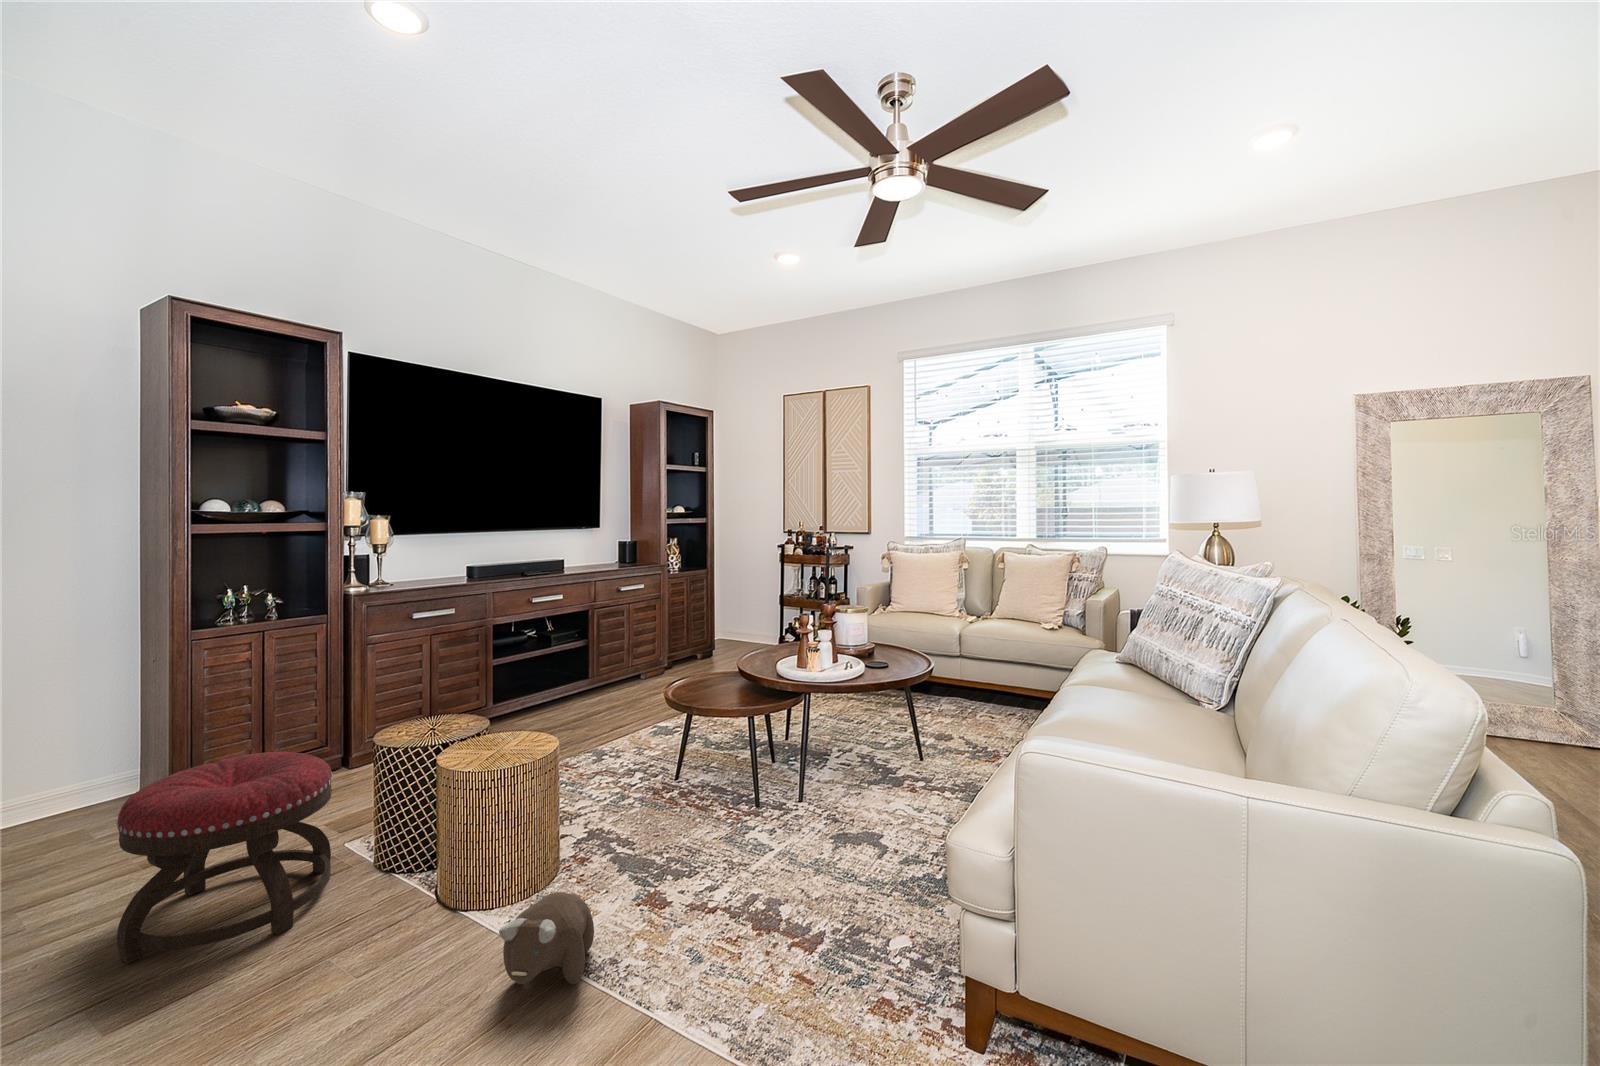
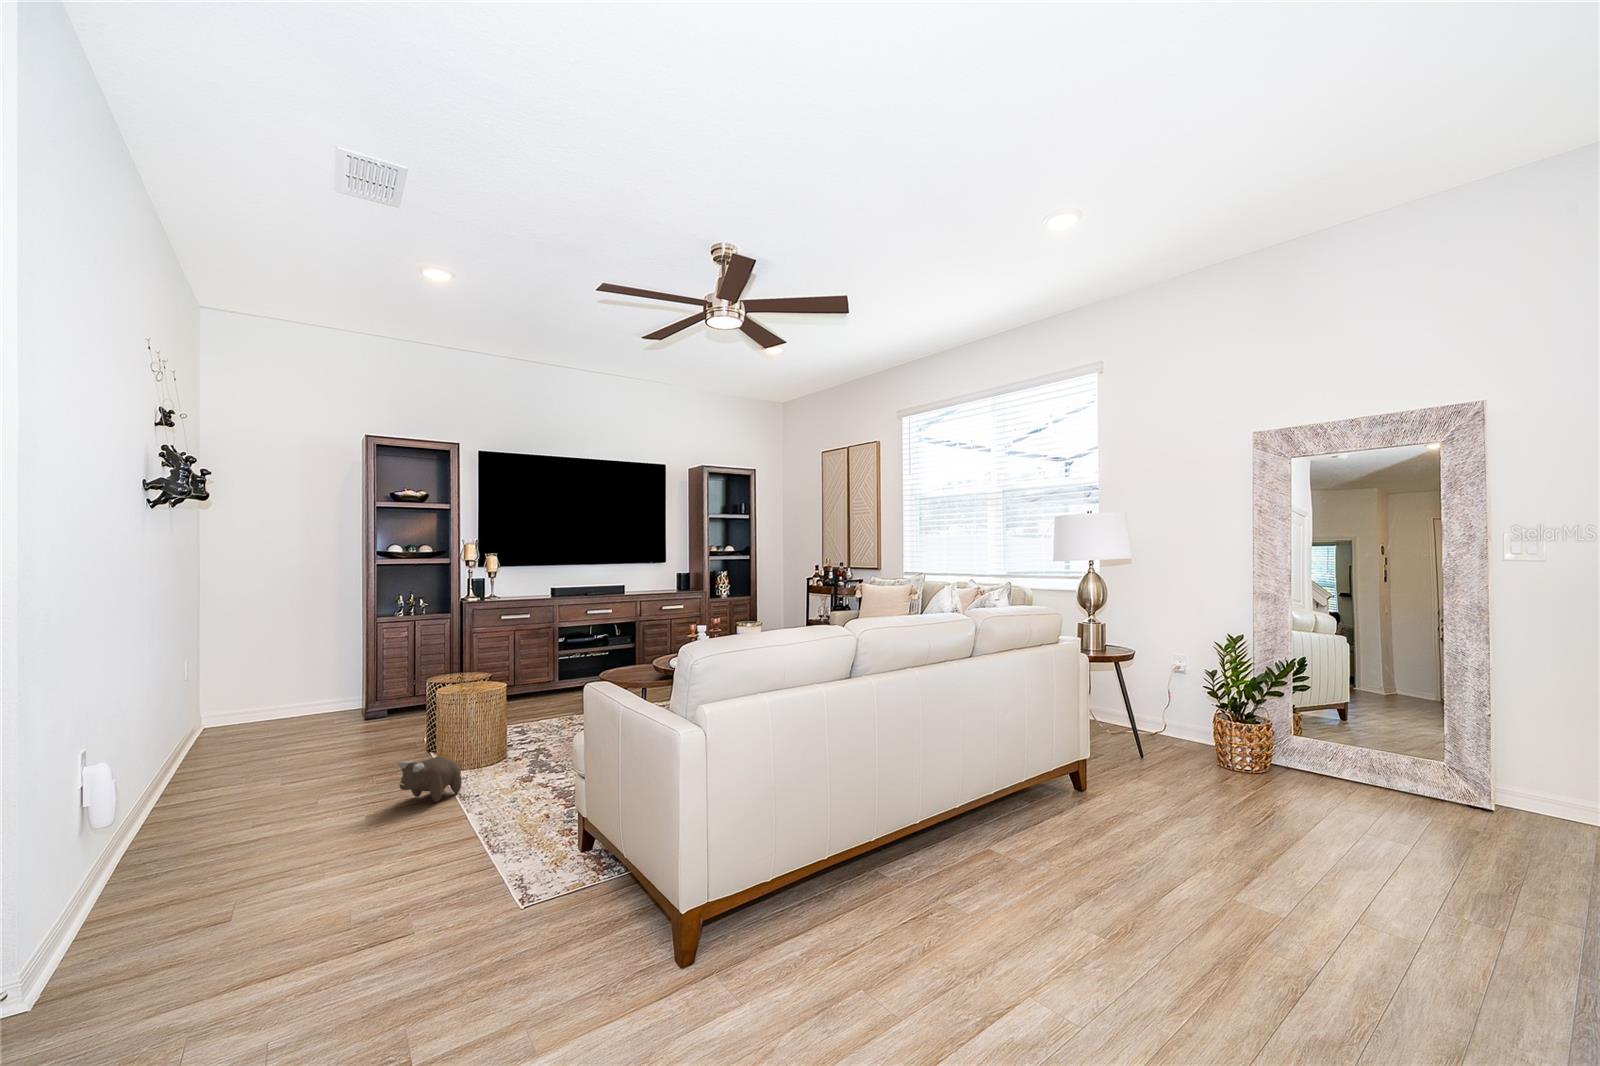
ottoman: present [116,752,333,964] -> none [293,680,398,767]

